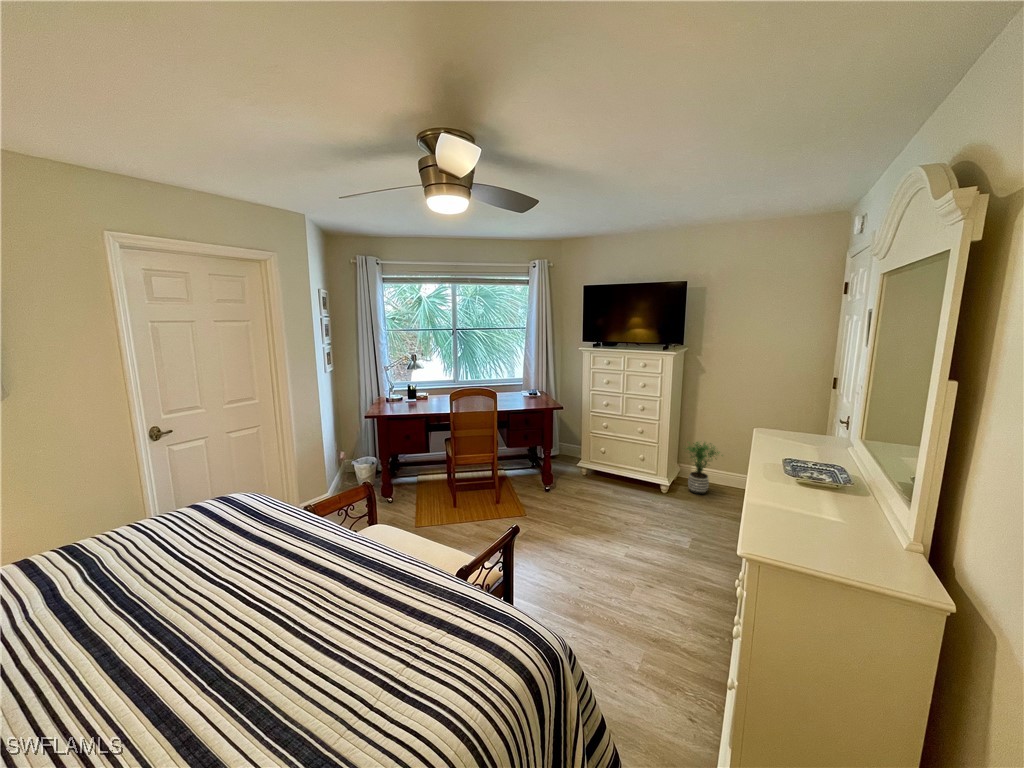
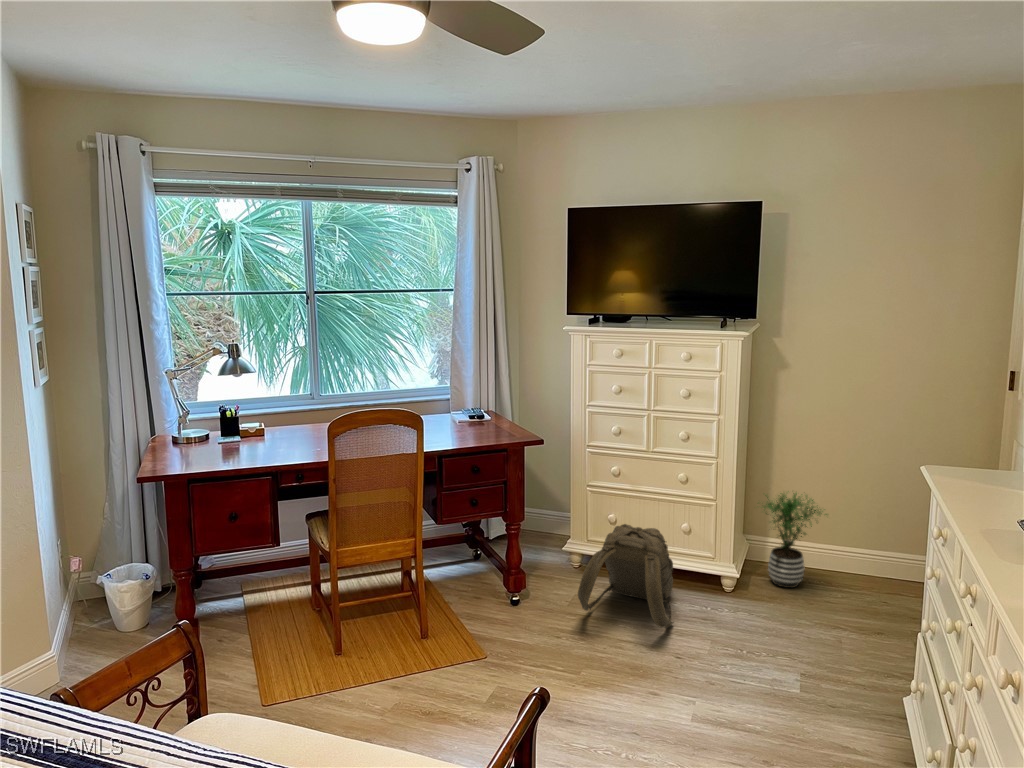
backpack: none [576,453,632,509] -> present [578,524,674,628]

